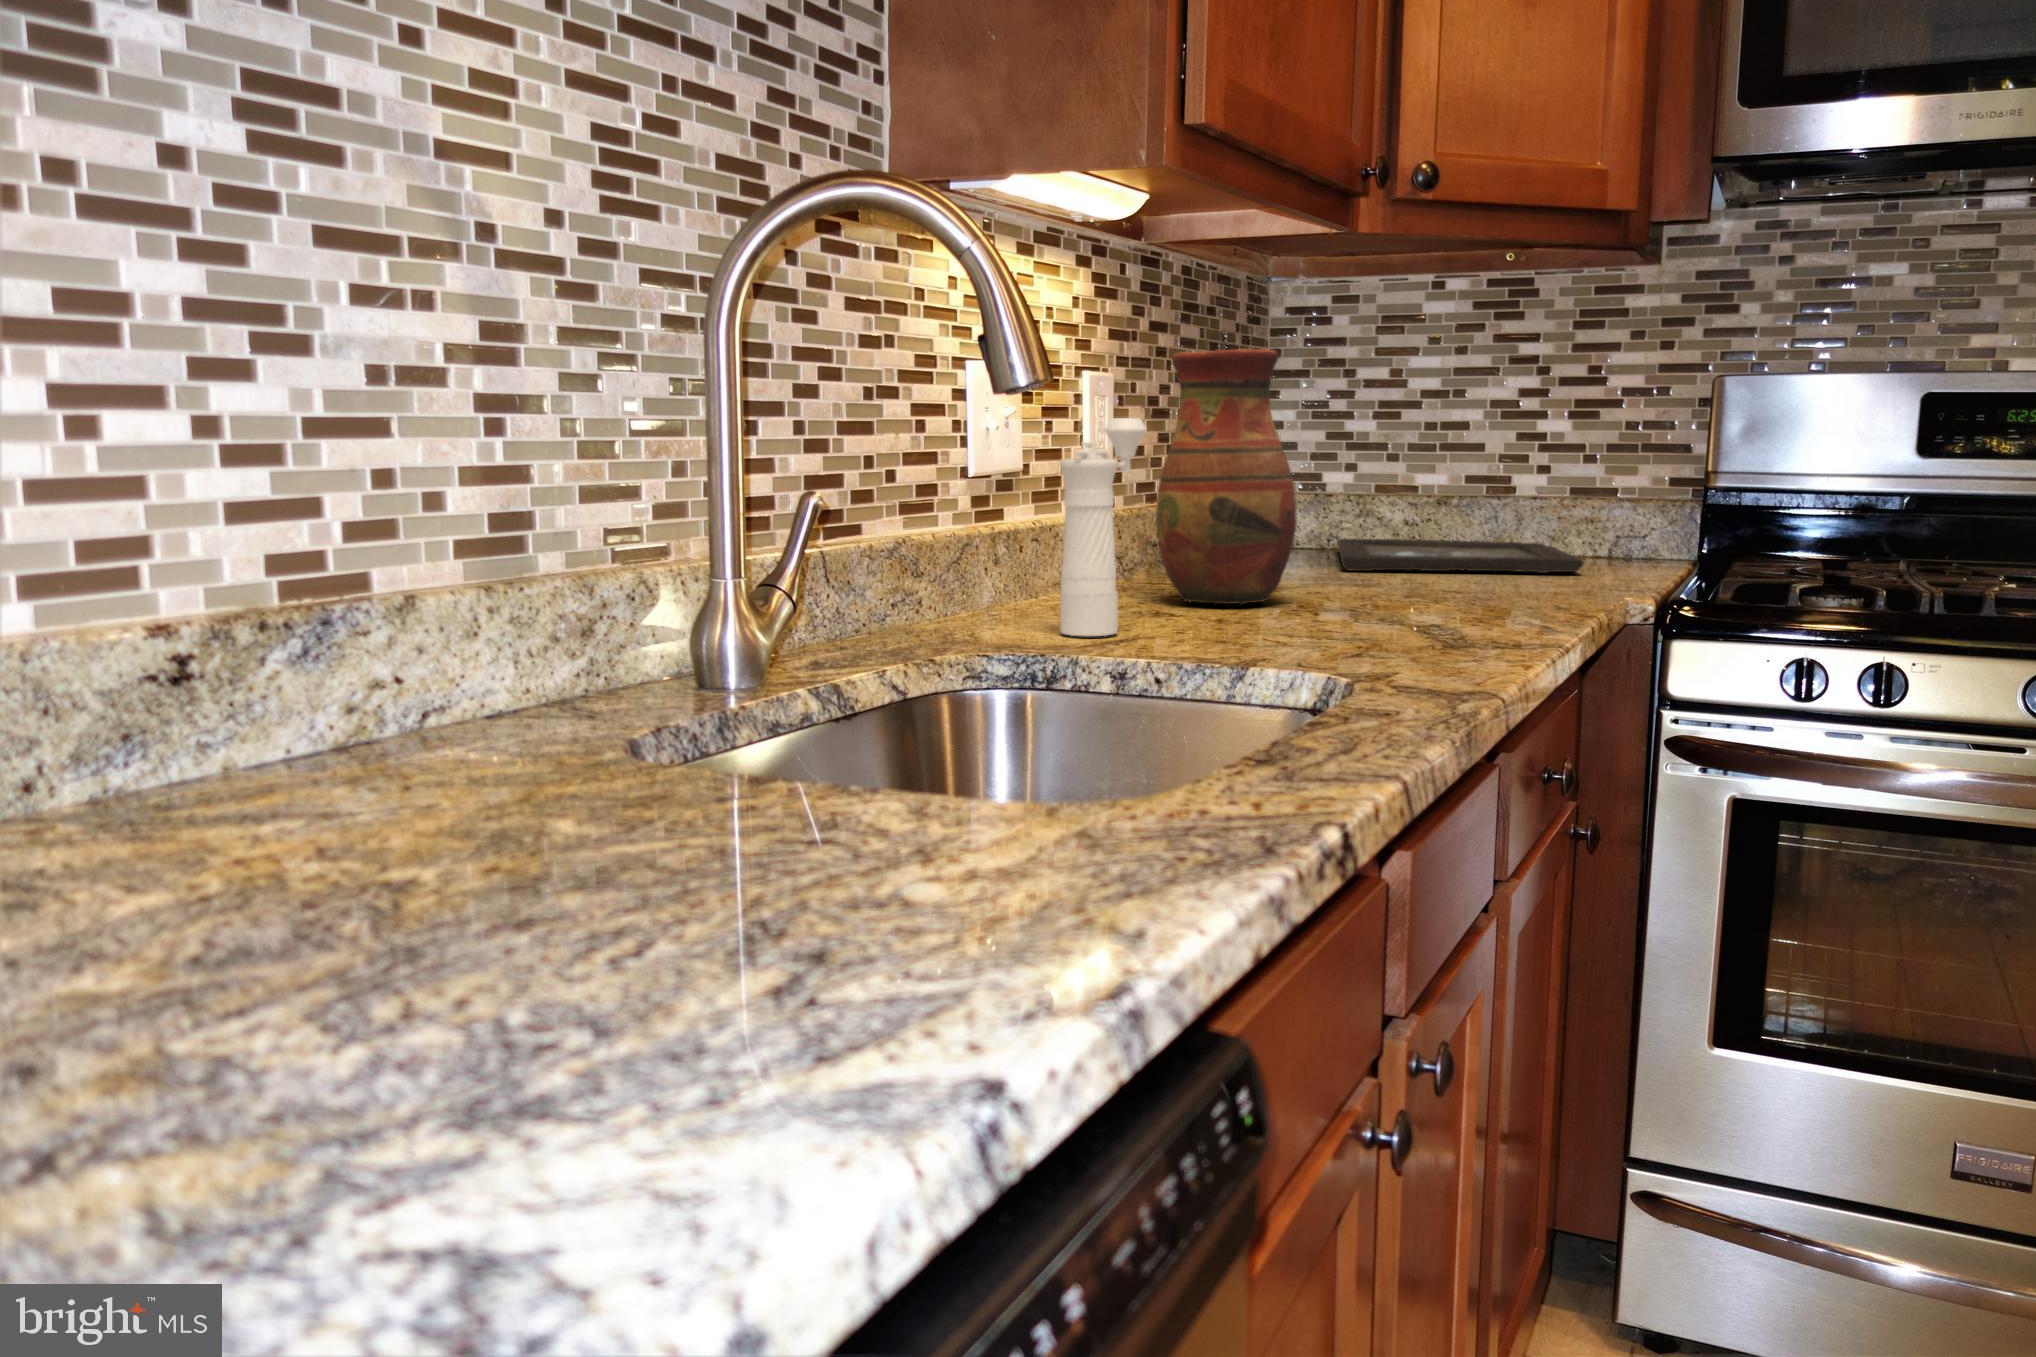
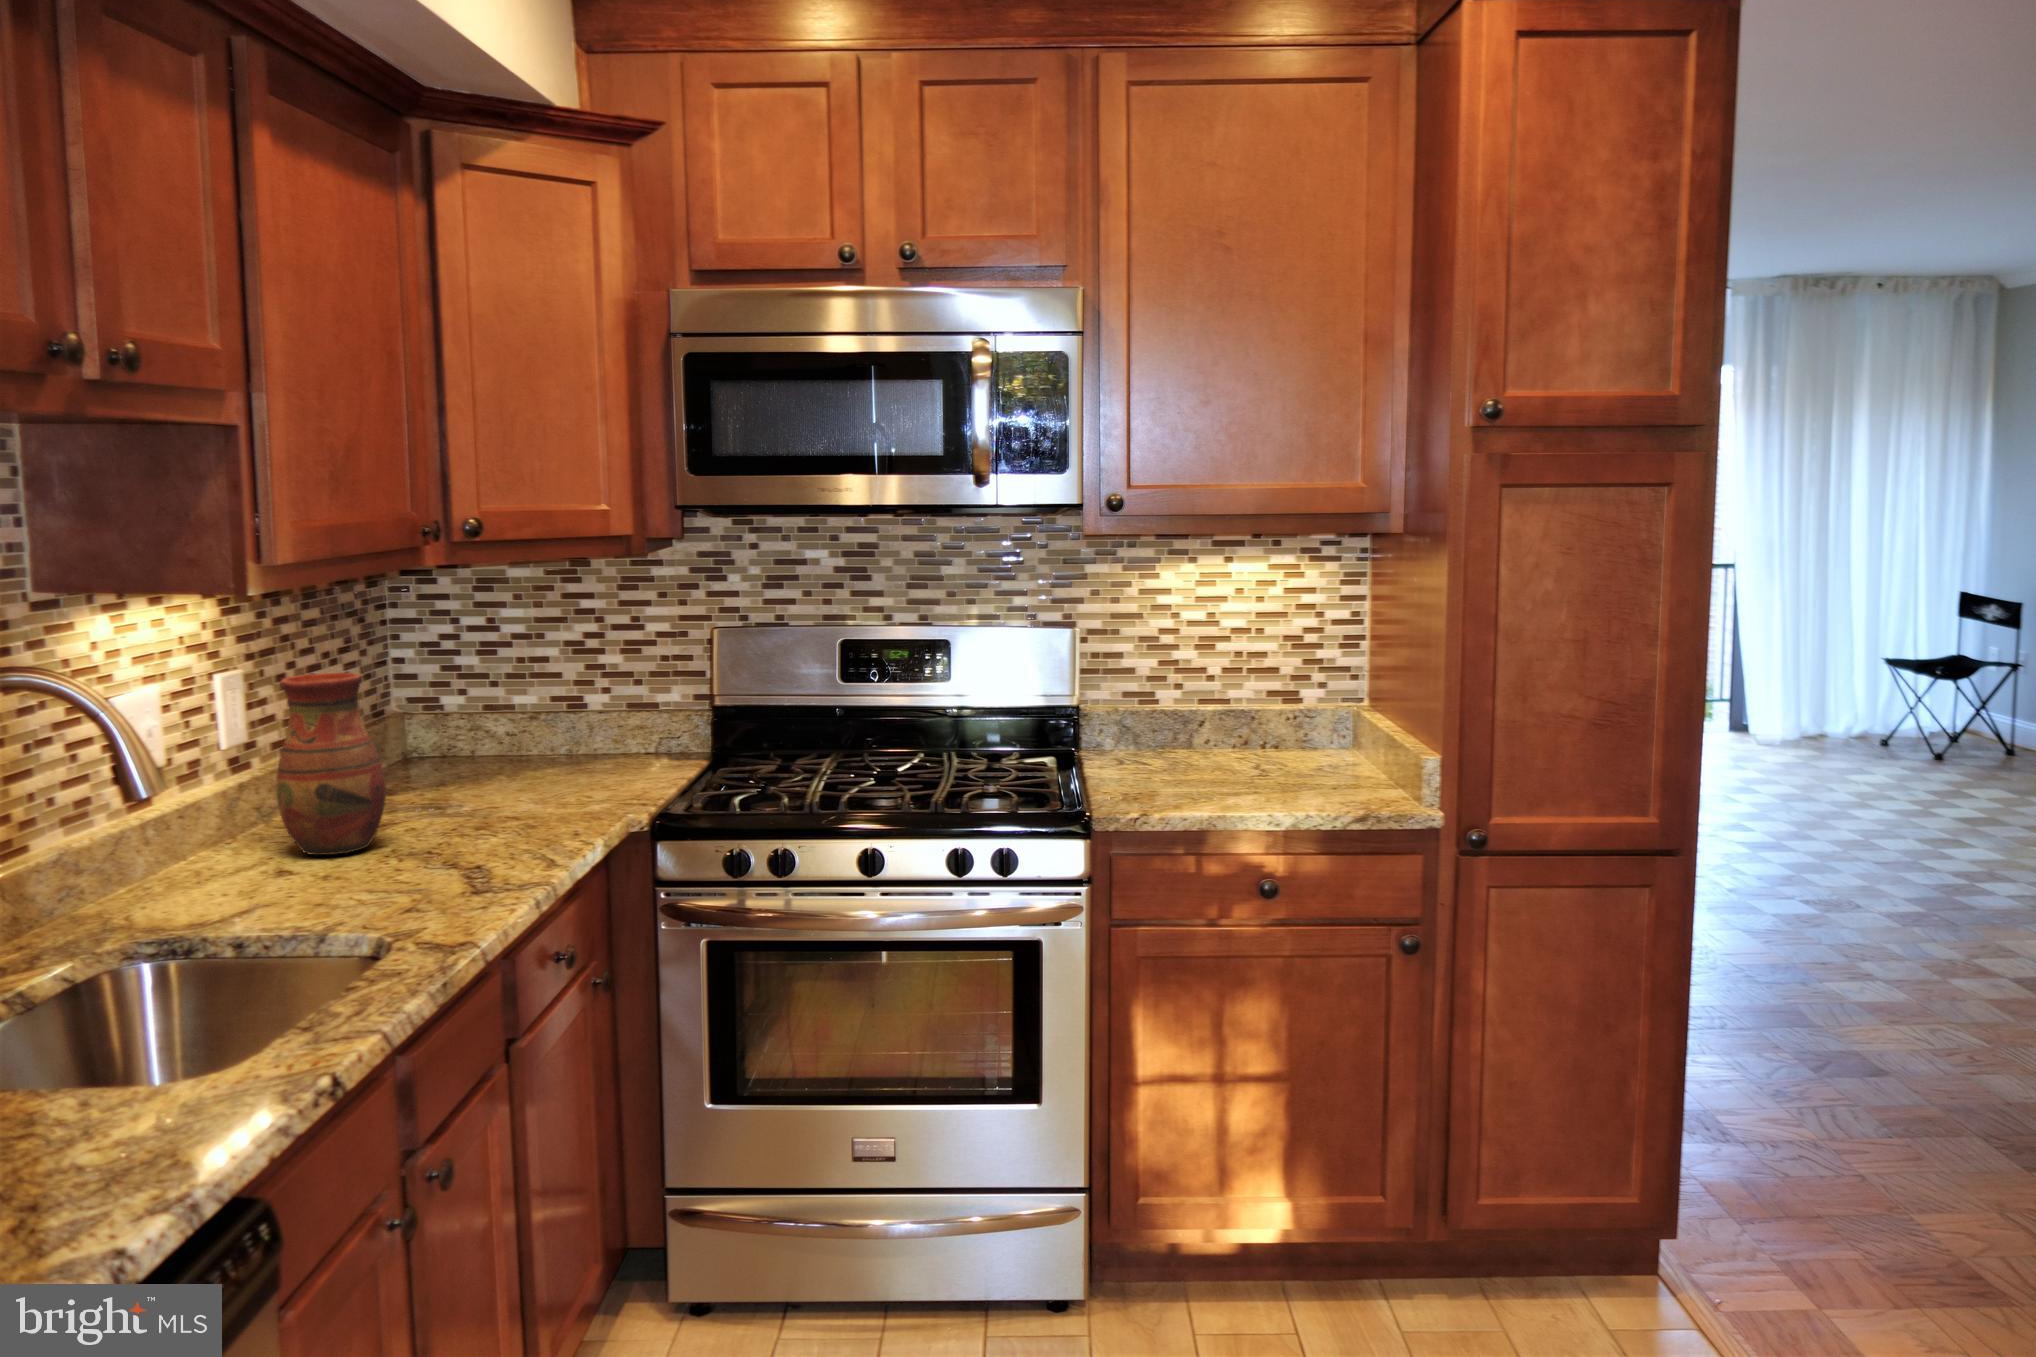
pepper mill: present [1060,418,1147,636] -> none [189,743,259,909]
tray: present [1337,539,1584,573] -> none [444,744,620,792]

